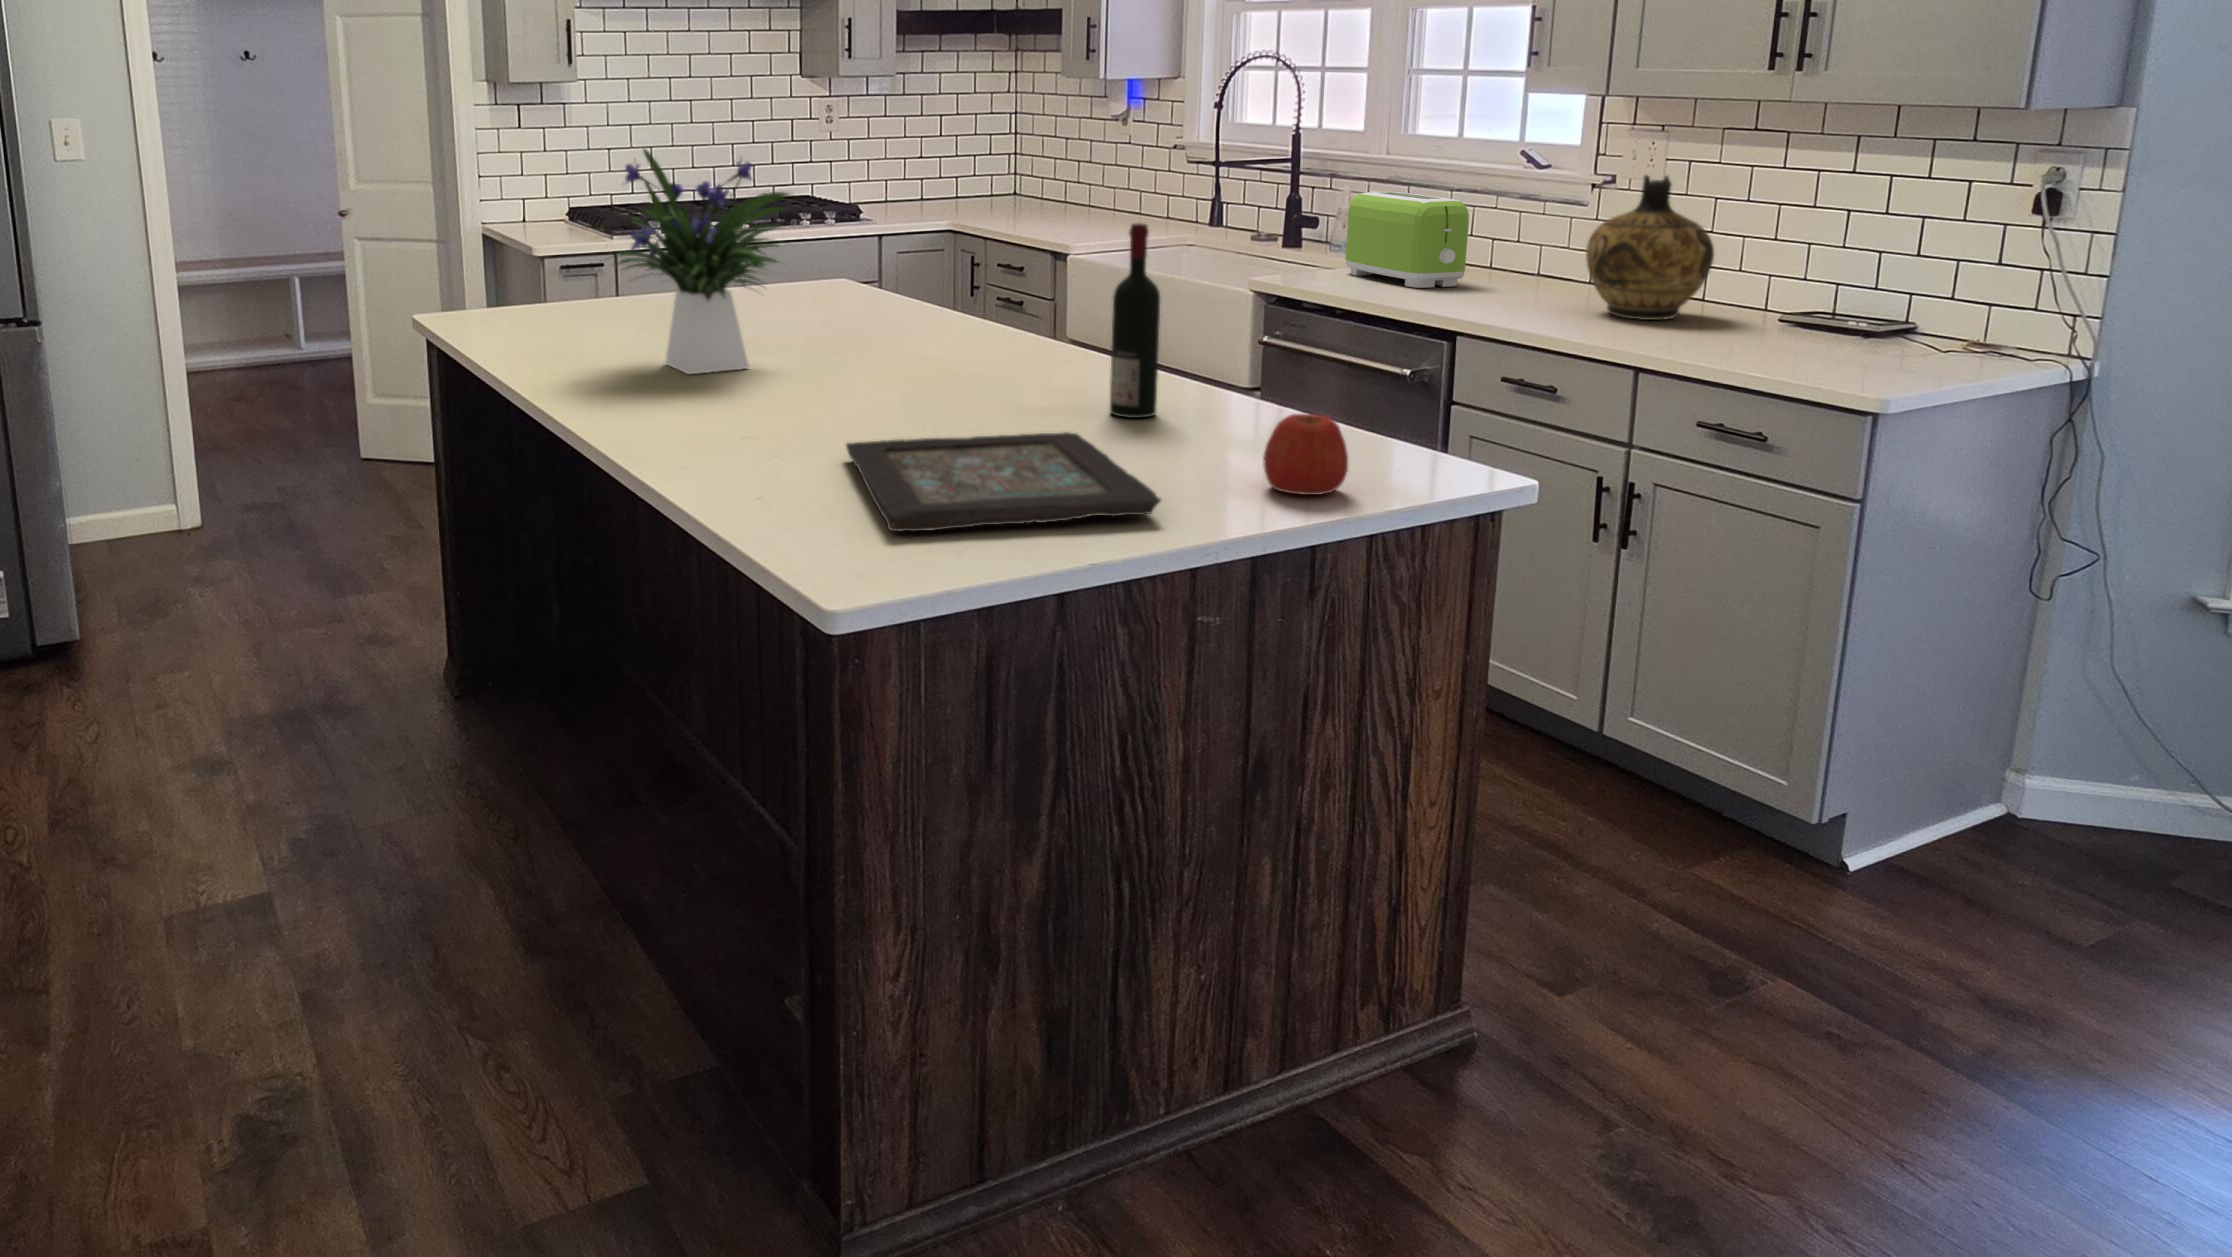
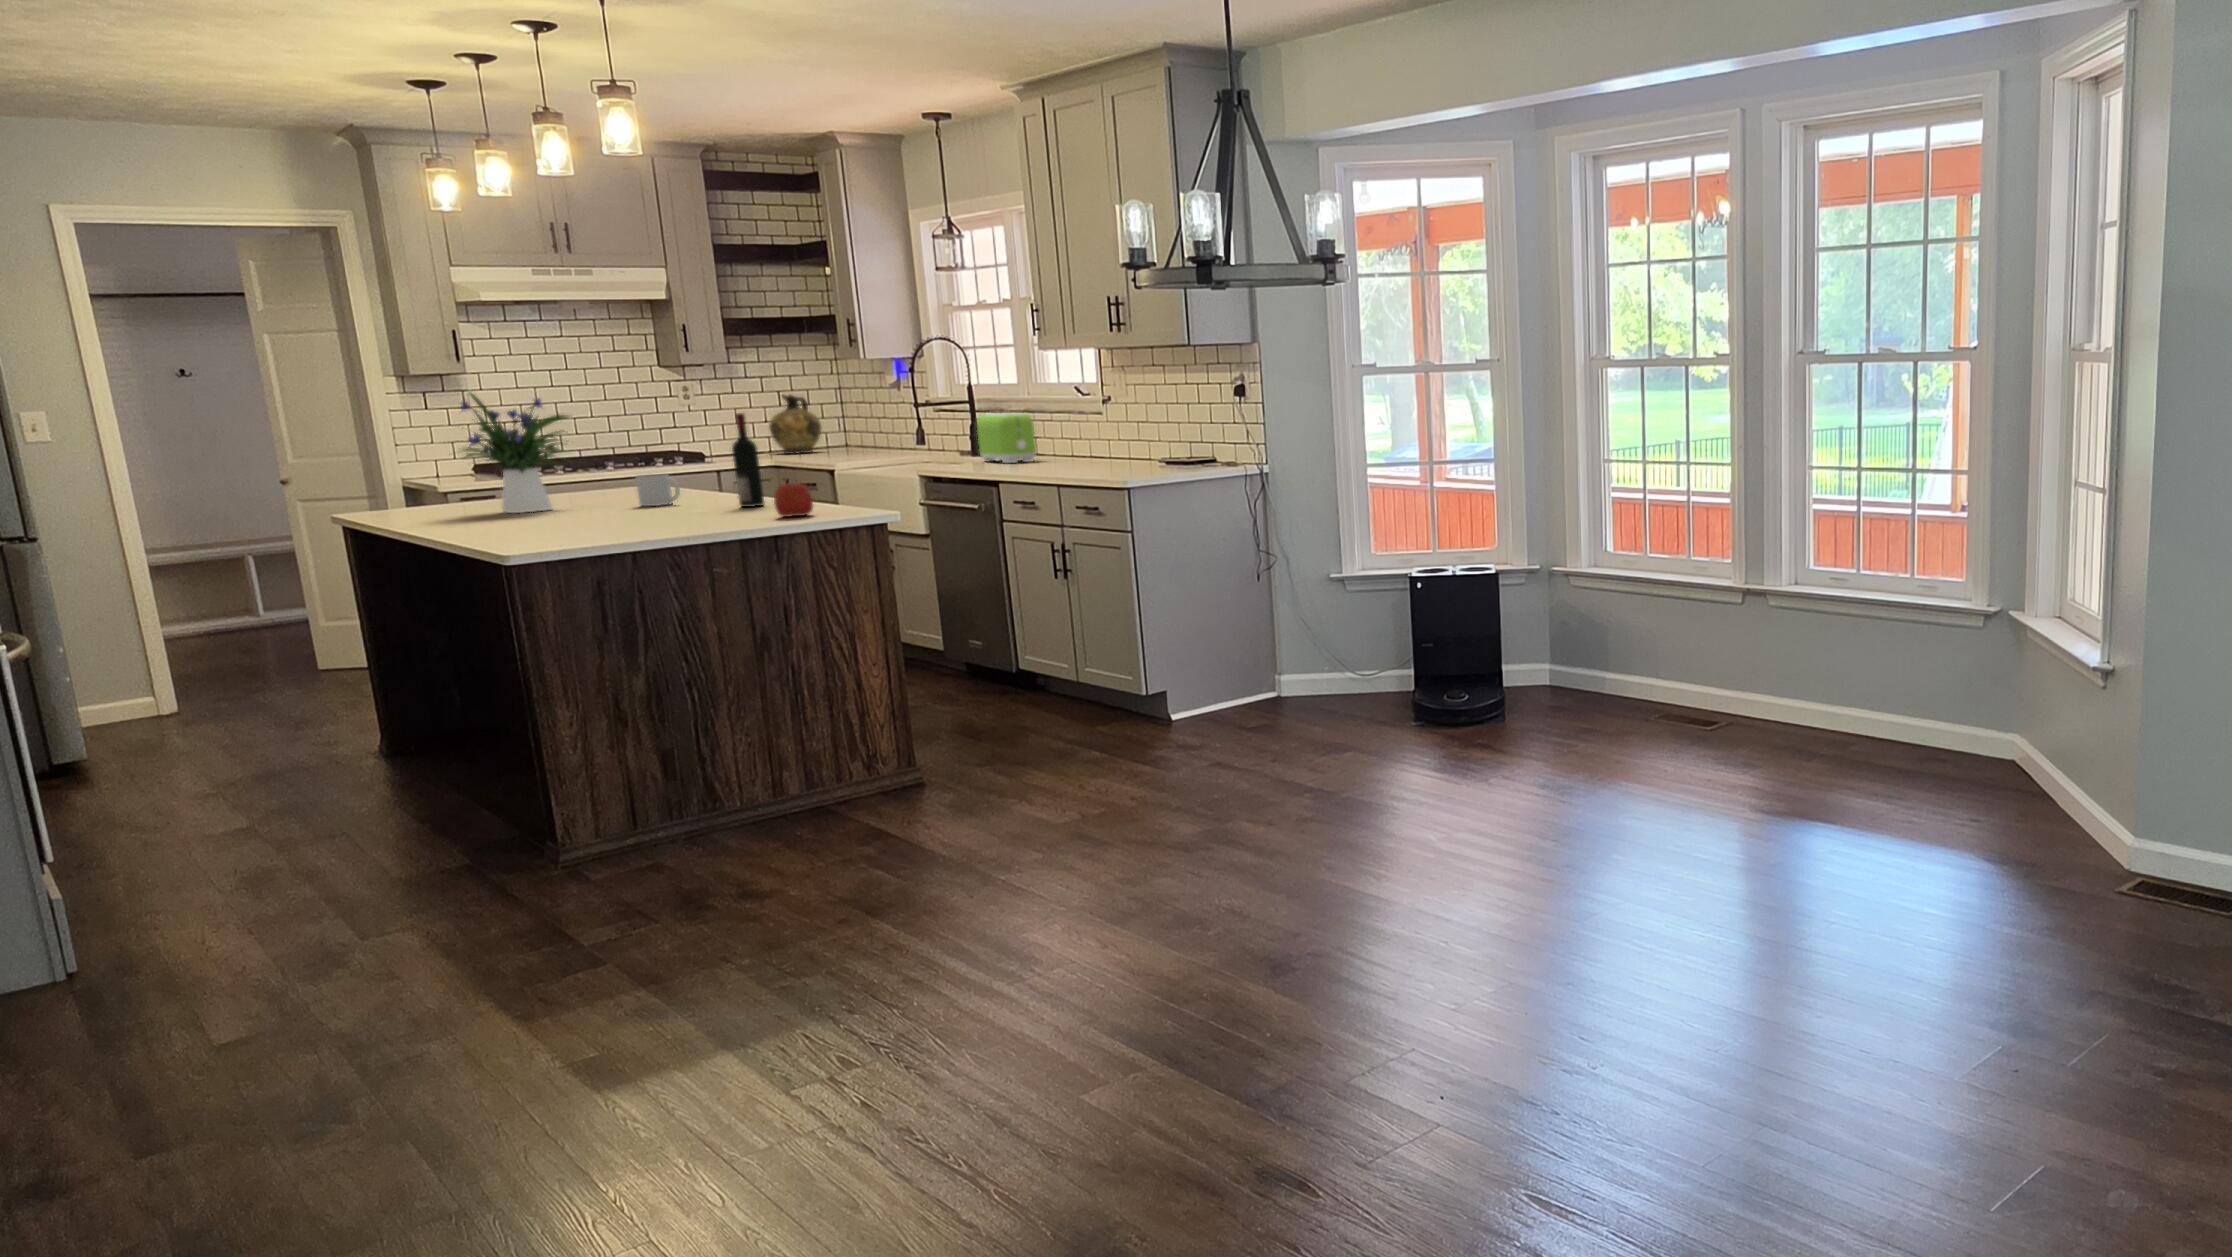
ceramic jug: present [1586,175,1714,320] -> present [769,395,821,454]
mug: none [898,315,974,381] -> present [635,474,680,506]
decorative tray: present [846,432,1161,532] -> none [576,509,712,536]

